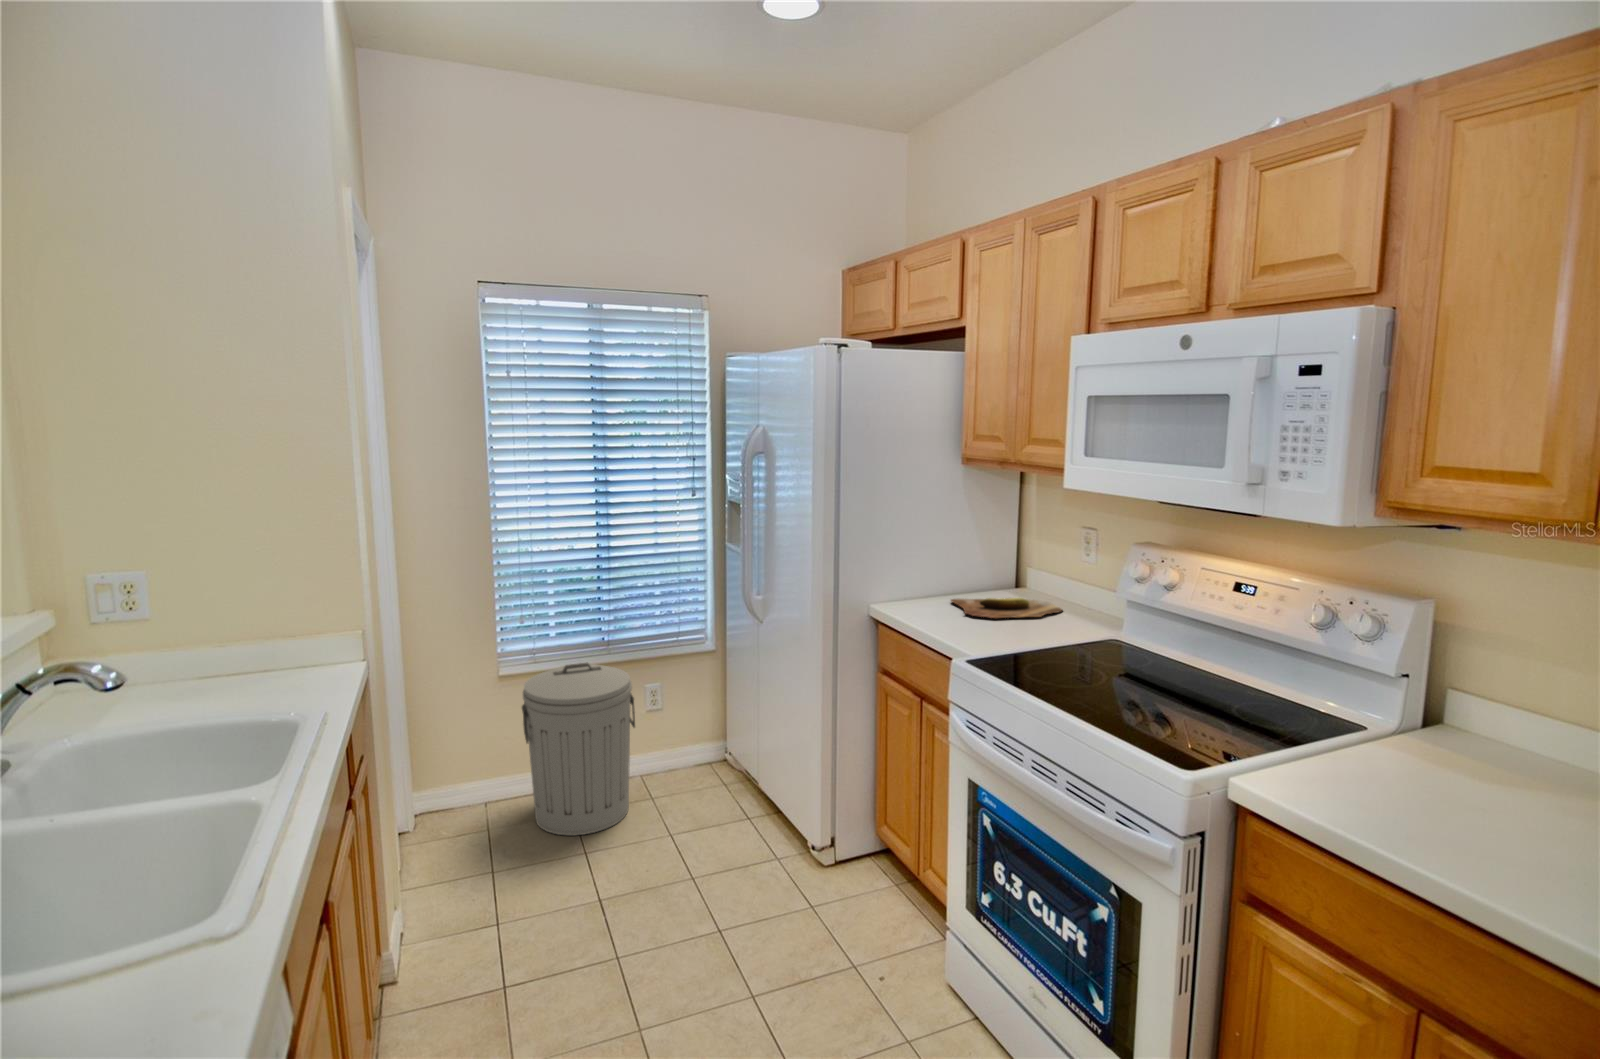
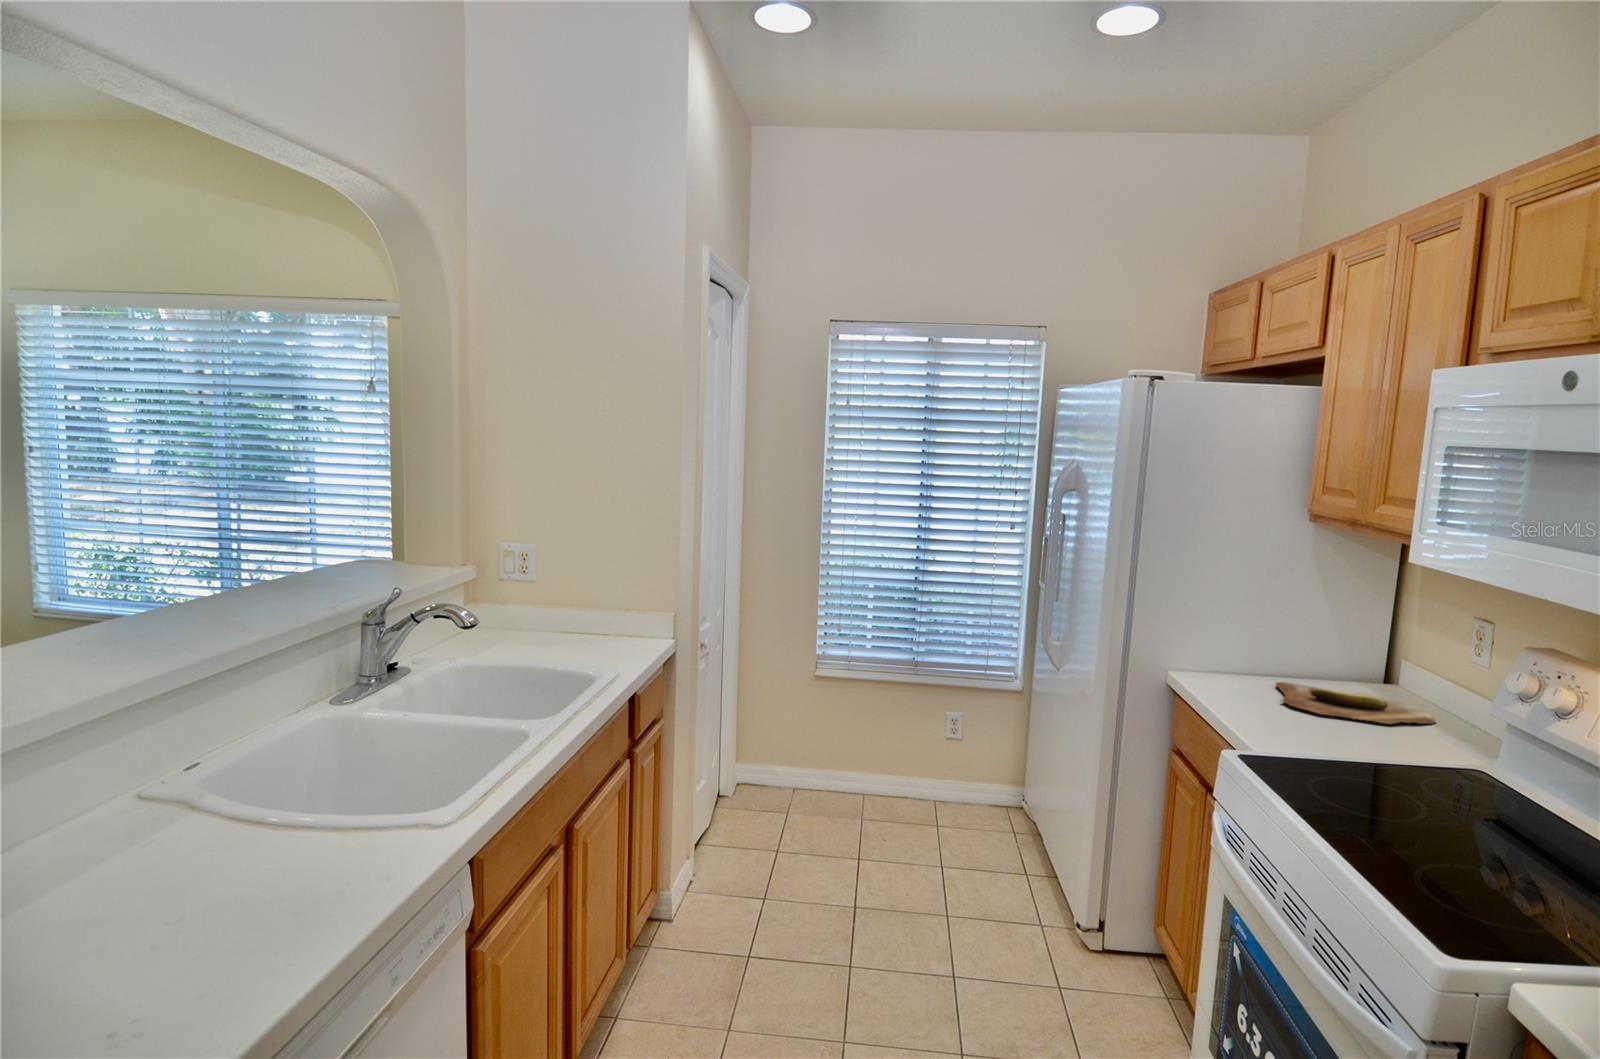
trash can: present [522,663,635,835] -> none [824,678,928,843]

